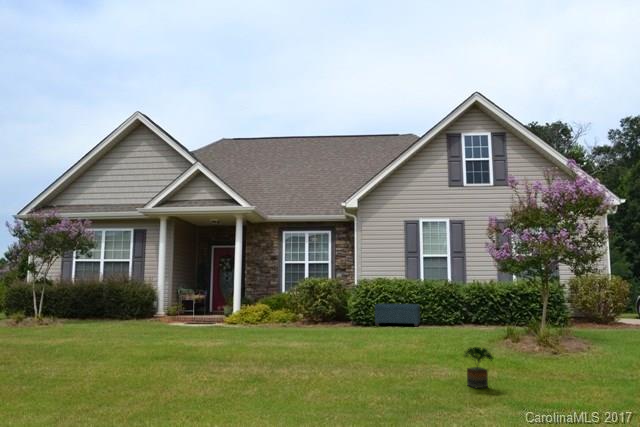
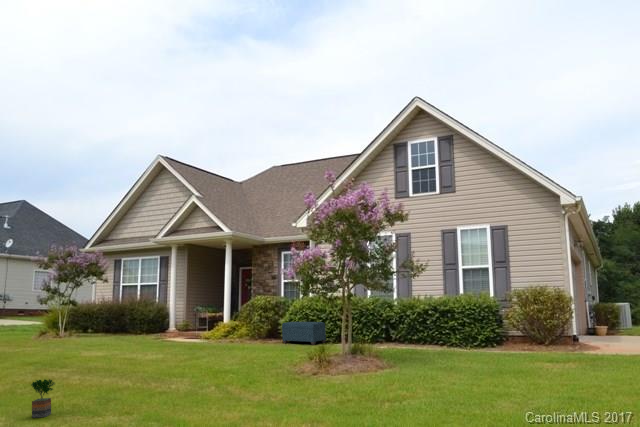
potted tree: present [464,347,493,388] -> present [31,379,55,418]

